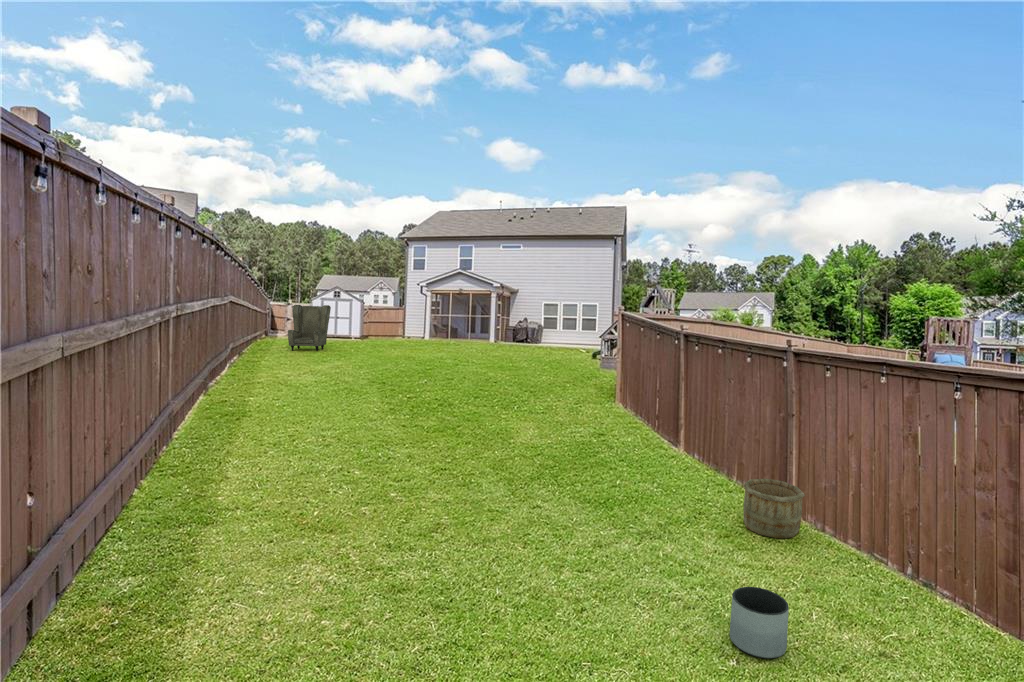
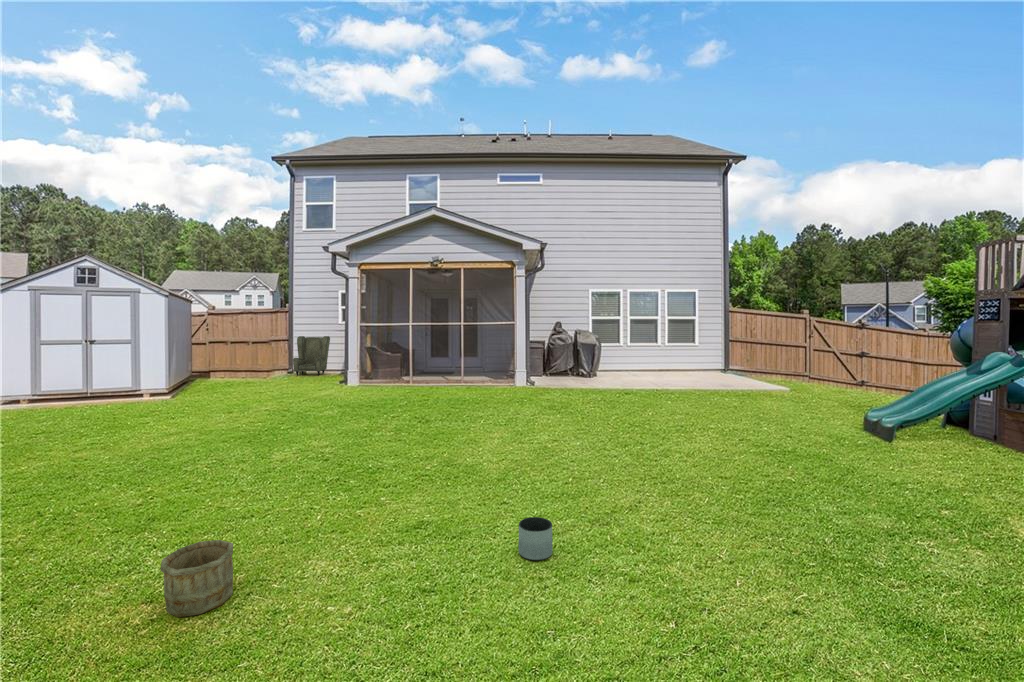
wooden bucket: present [743,479,805,539] -> present [160,540,233,617]
planter: present [730,587,789,659] -> present [519,517,553,561]

